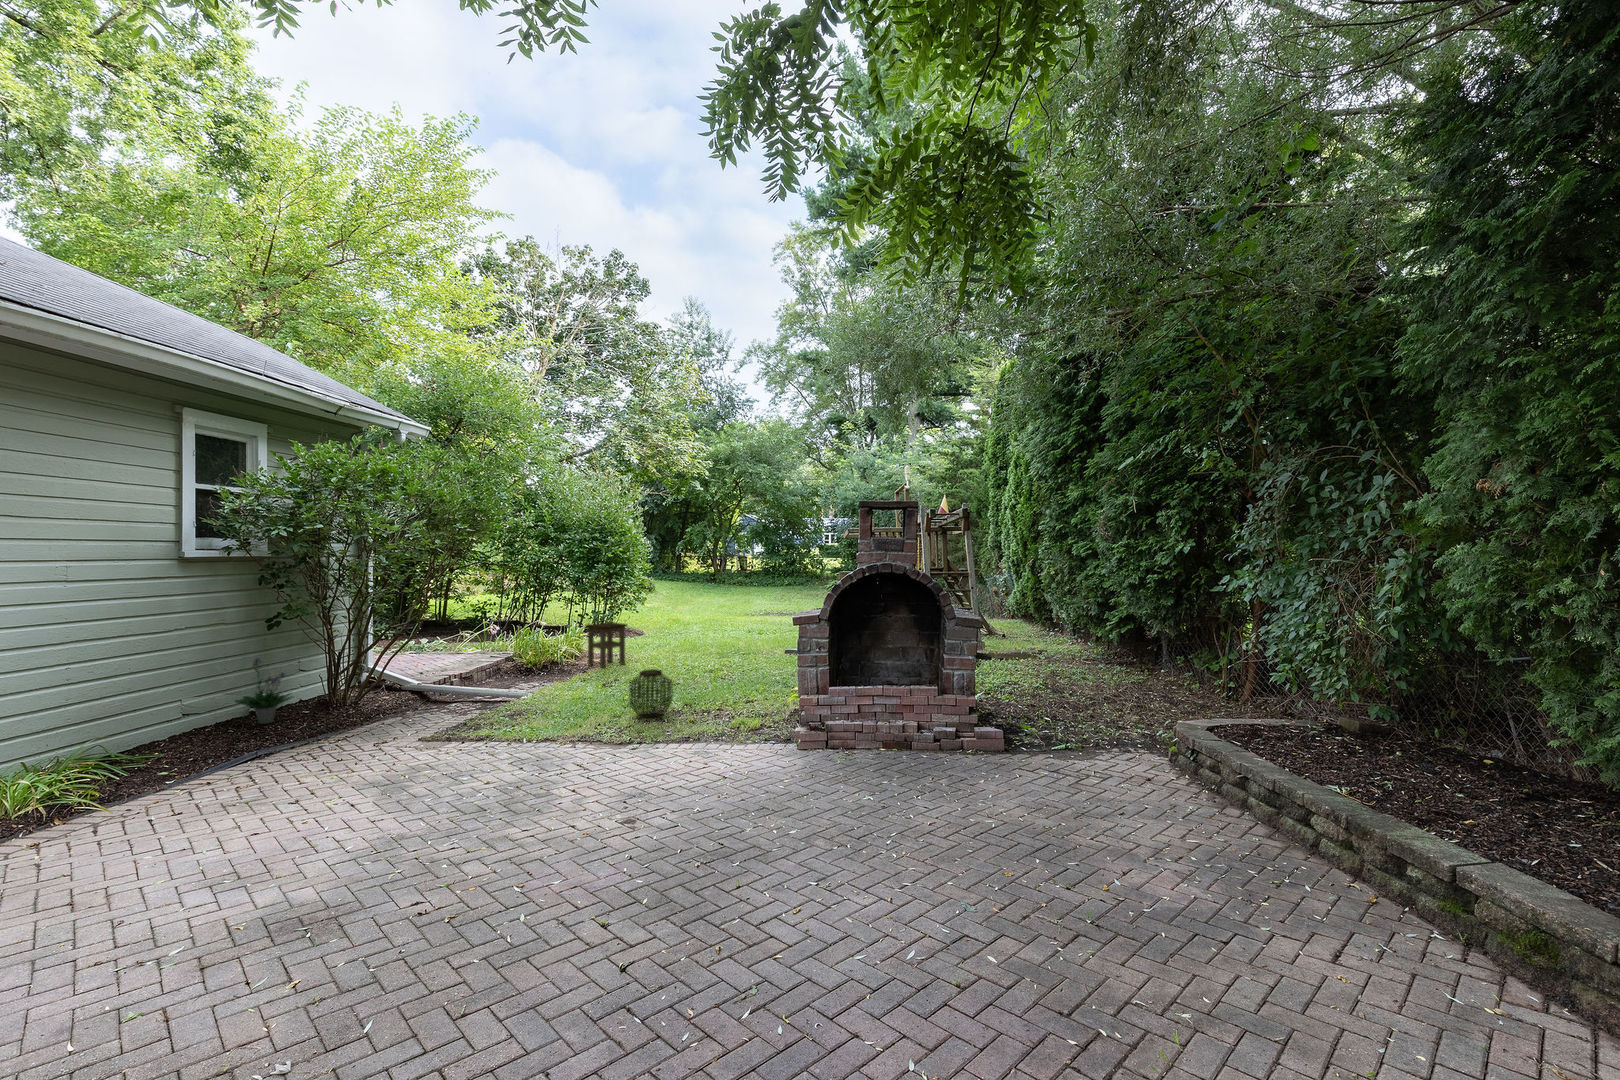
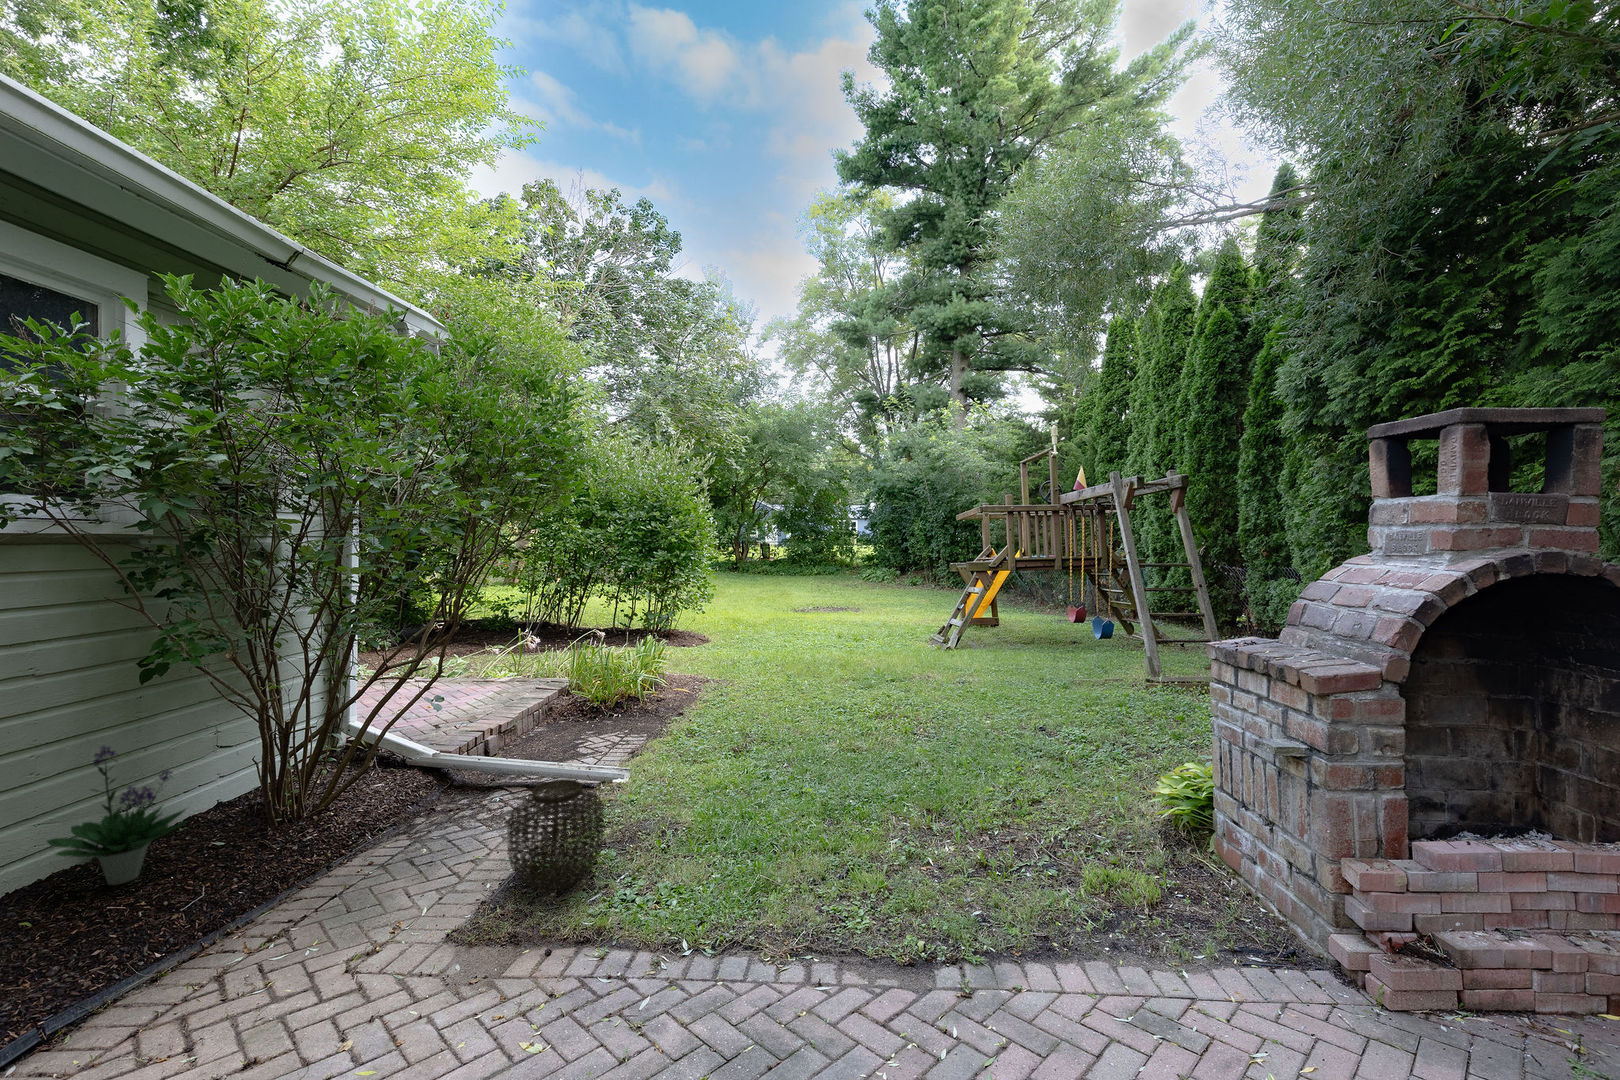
stool: present [586,622,628,668] -> none [682,639,743,711]
woven basket: present [629,669,673,718] -> present [508,779,604,892]

